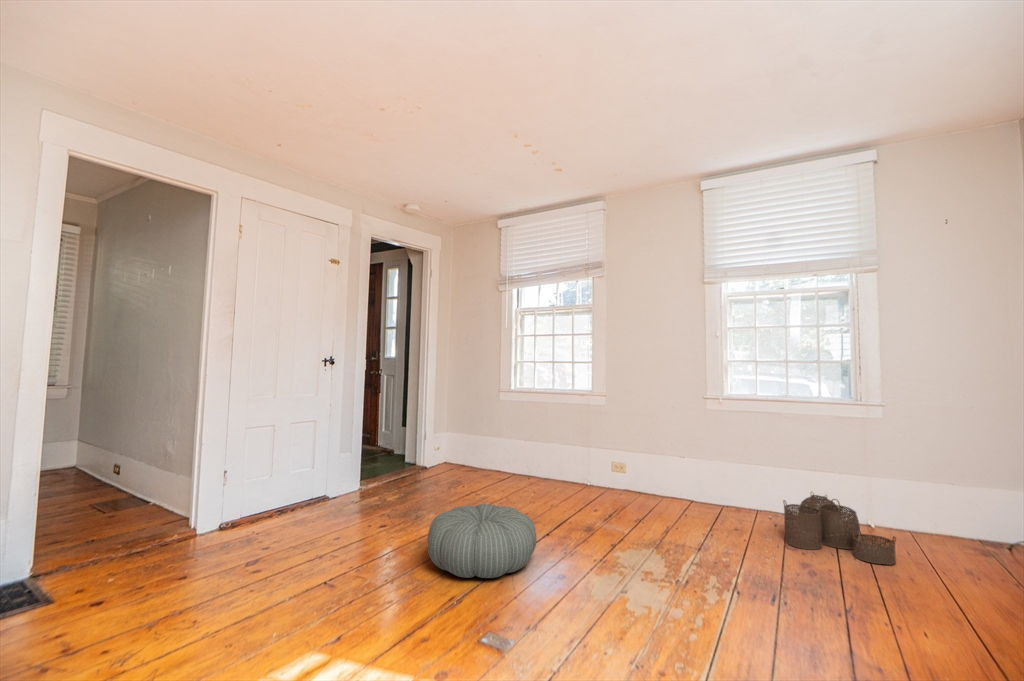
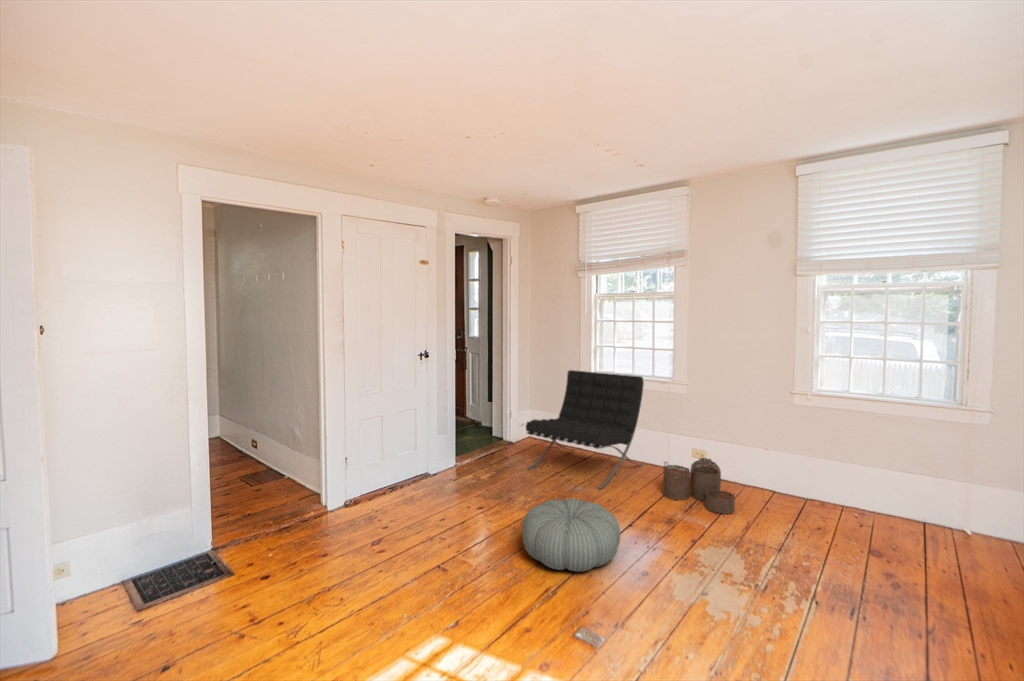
lounge chair: none [440,386,565,505] -> present [526,370,644,489]
woven basket: present [783,494,896,565] -> present [663,458,735,514]

